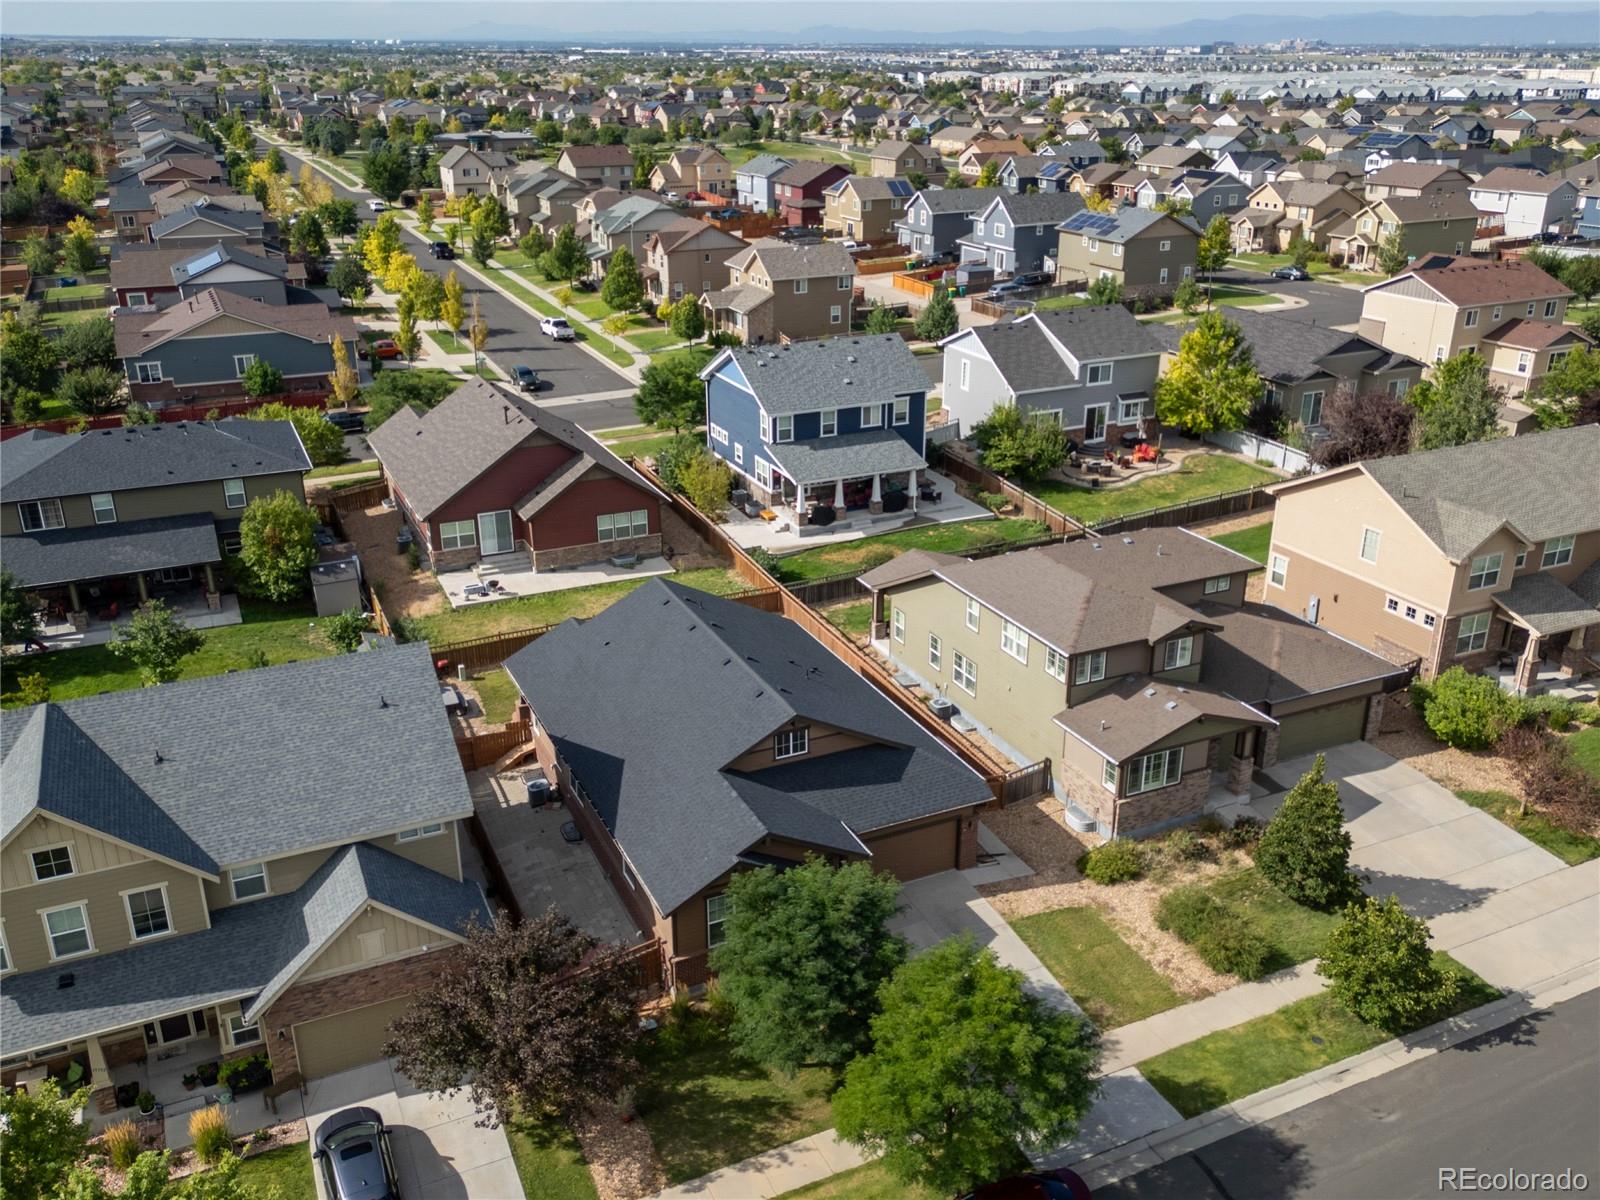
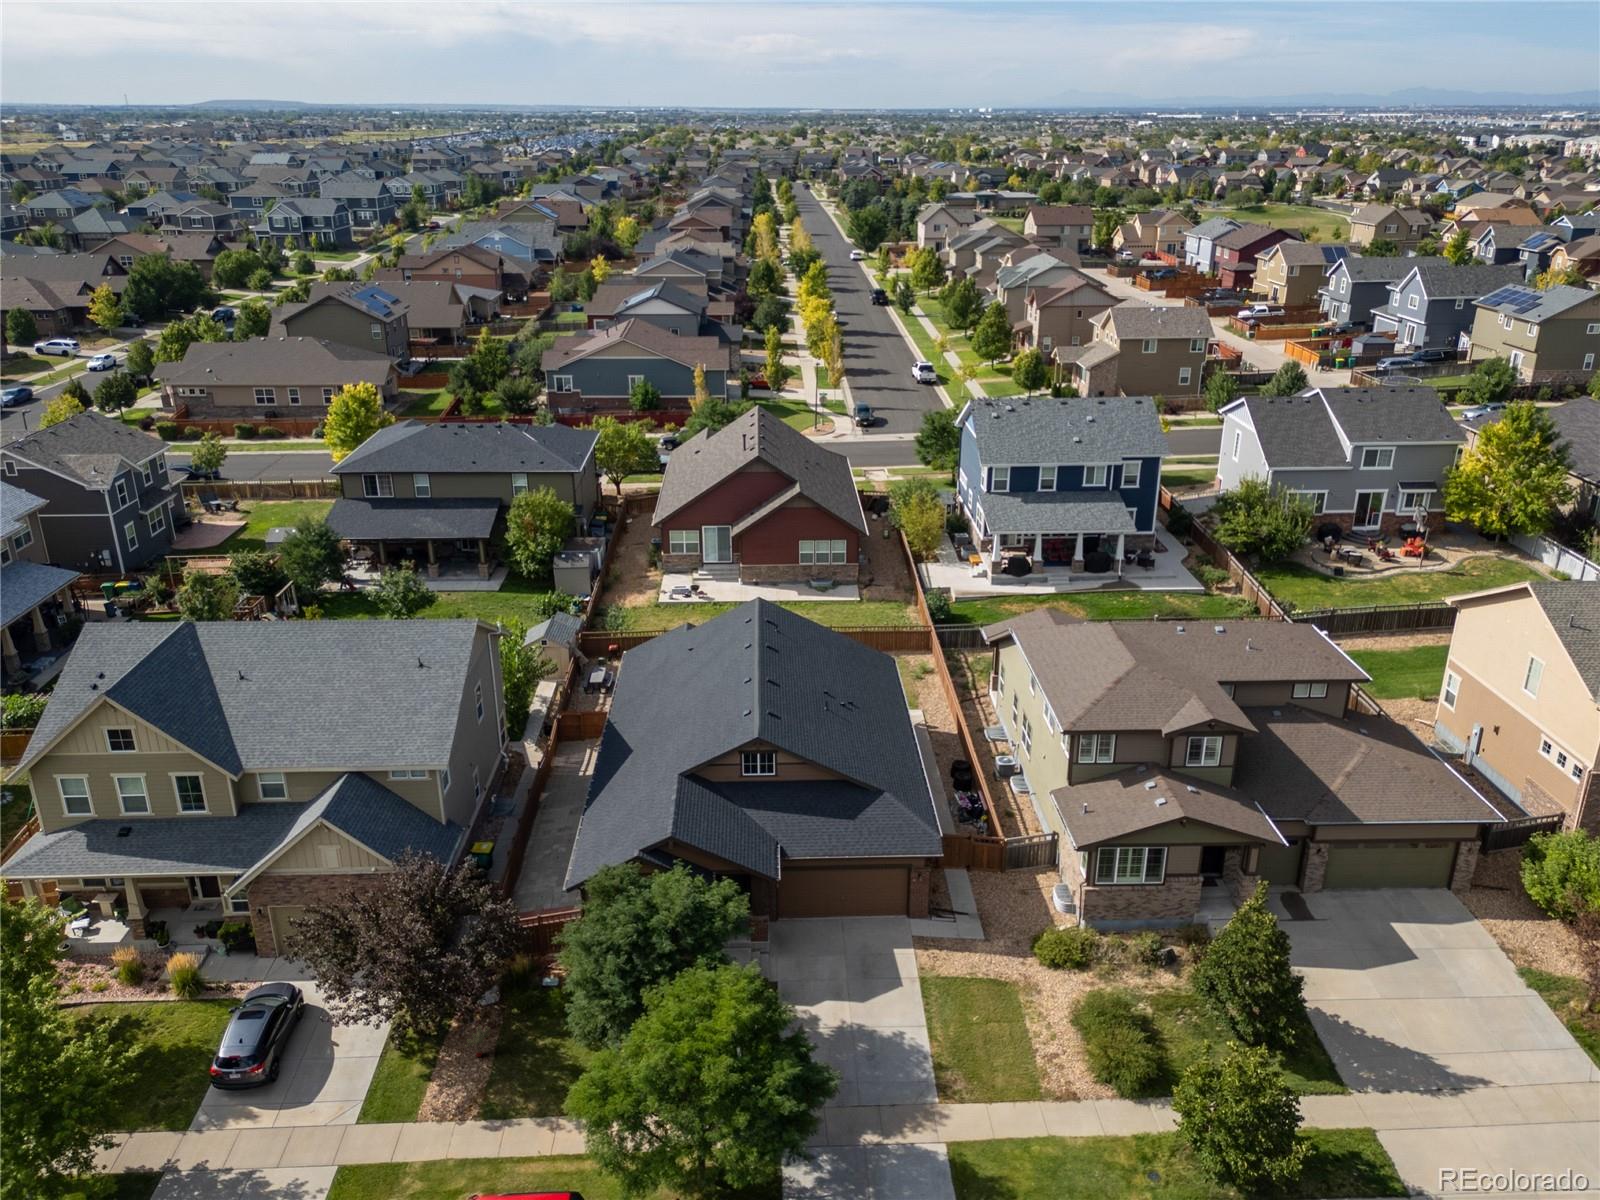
bench: present [263,1070,308,1114] -> none [233,944,270,975]

